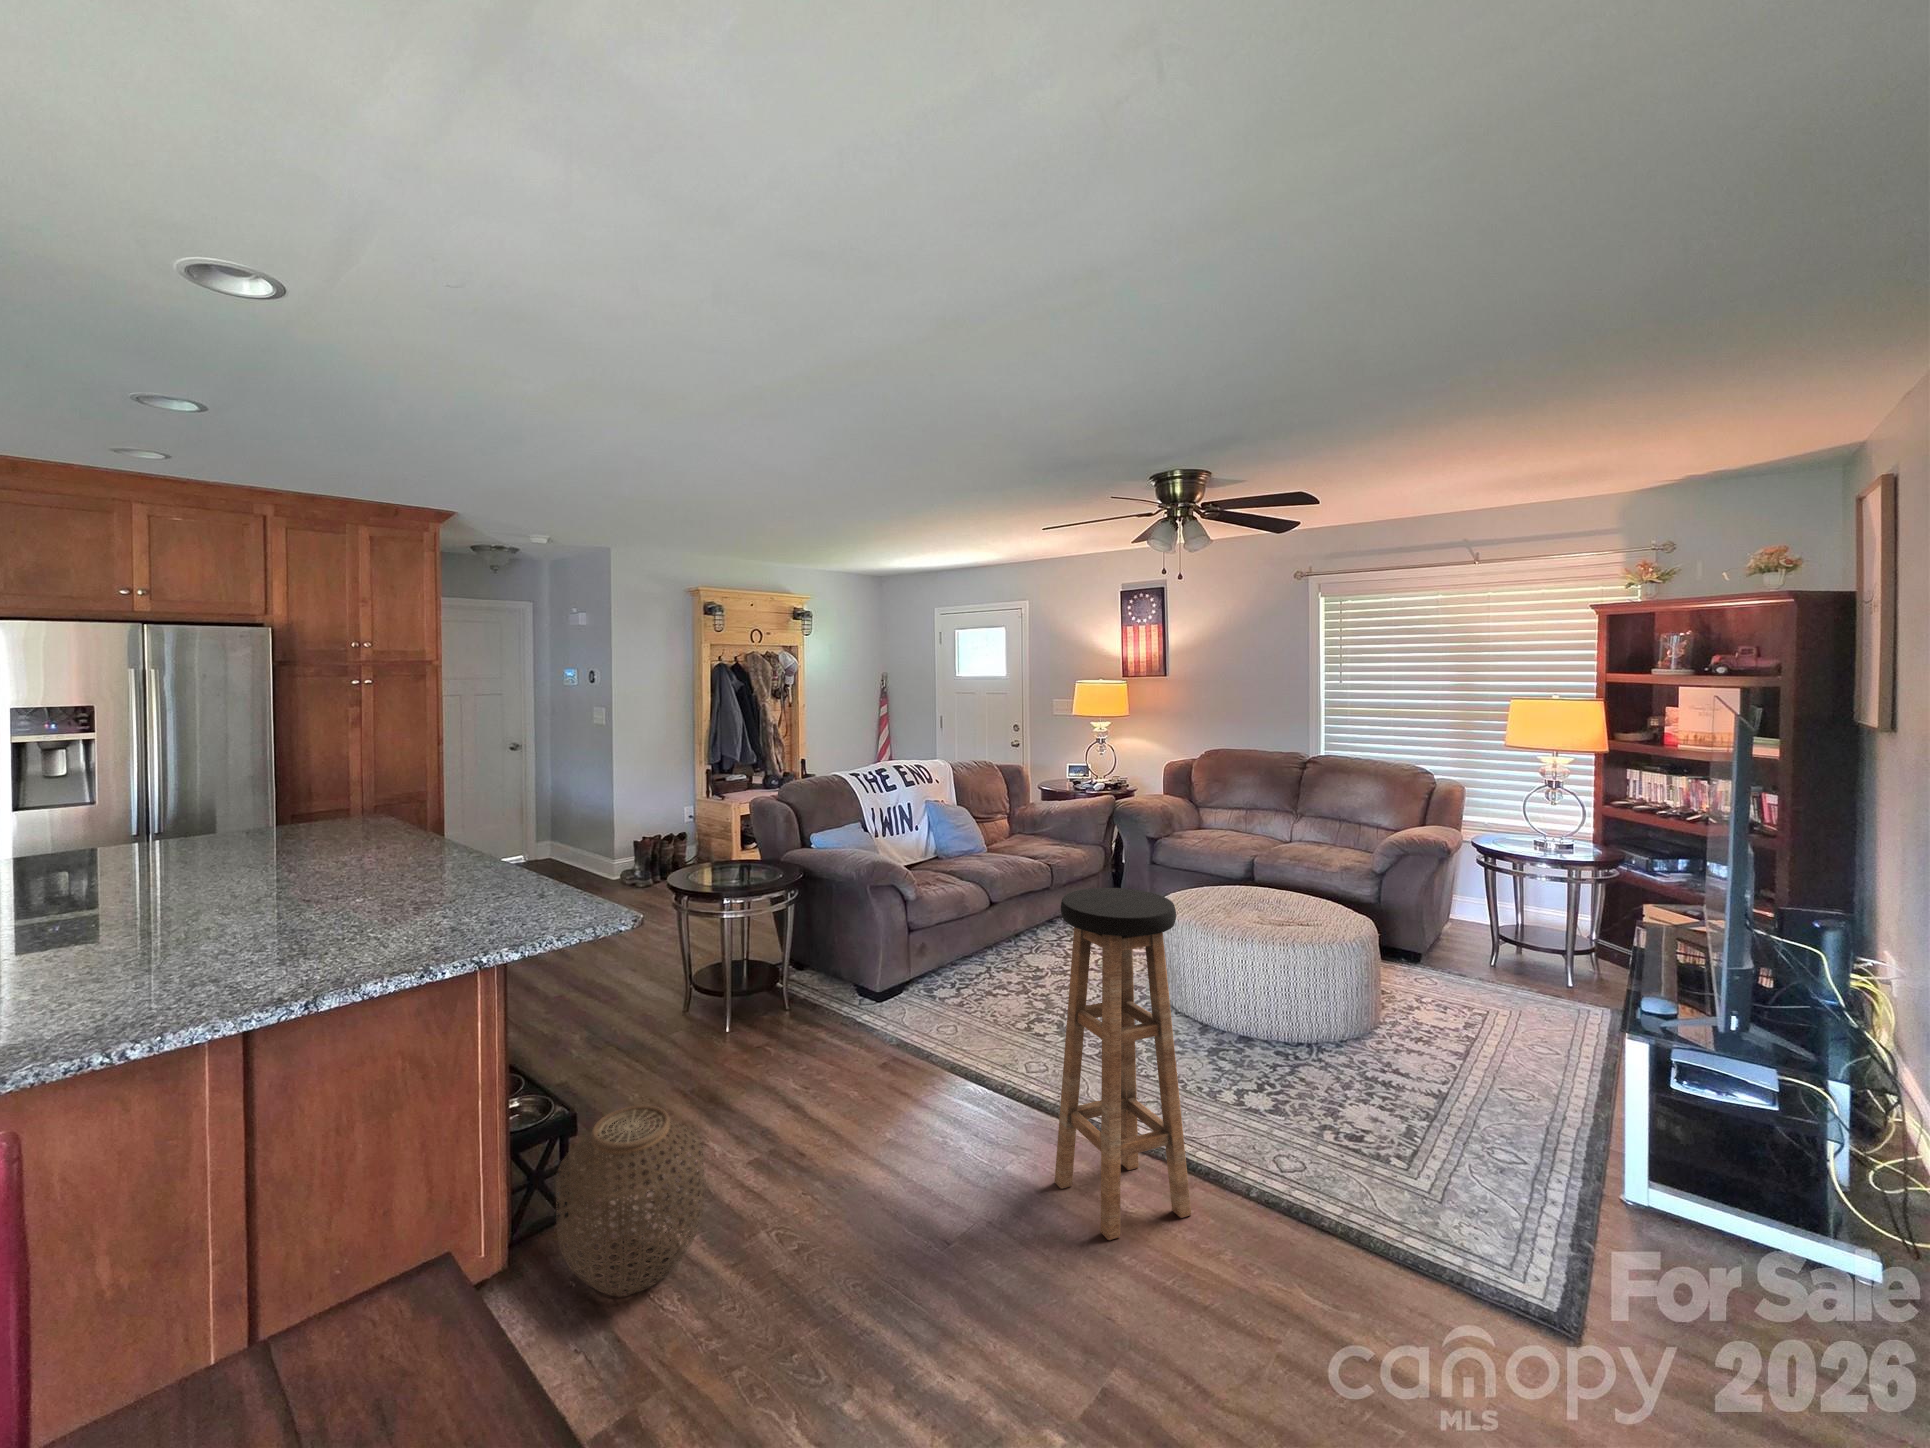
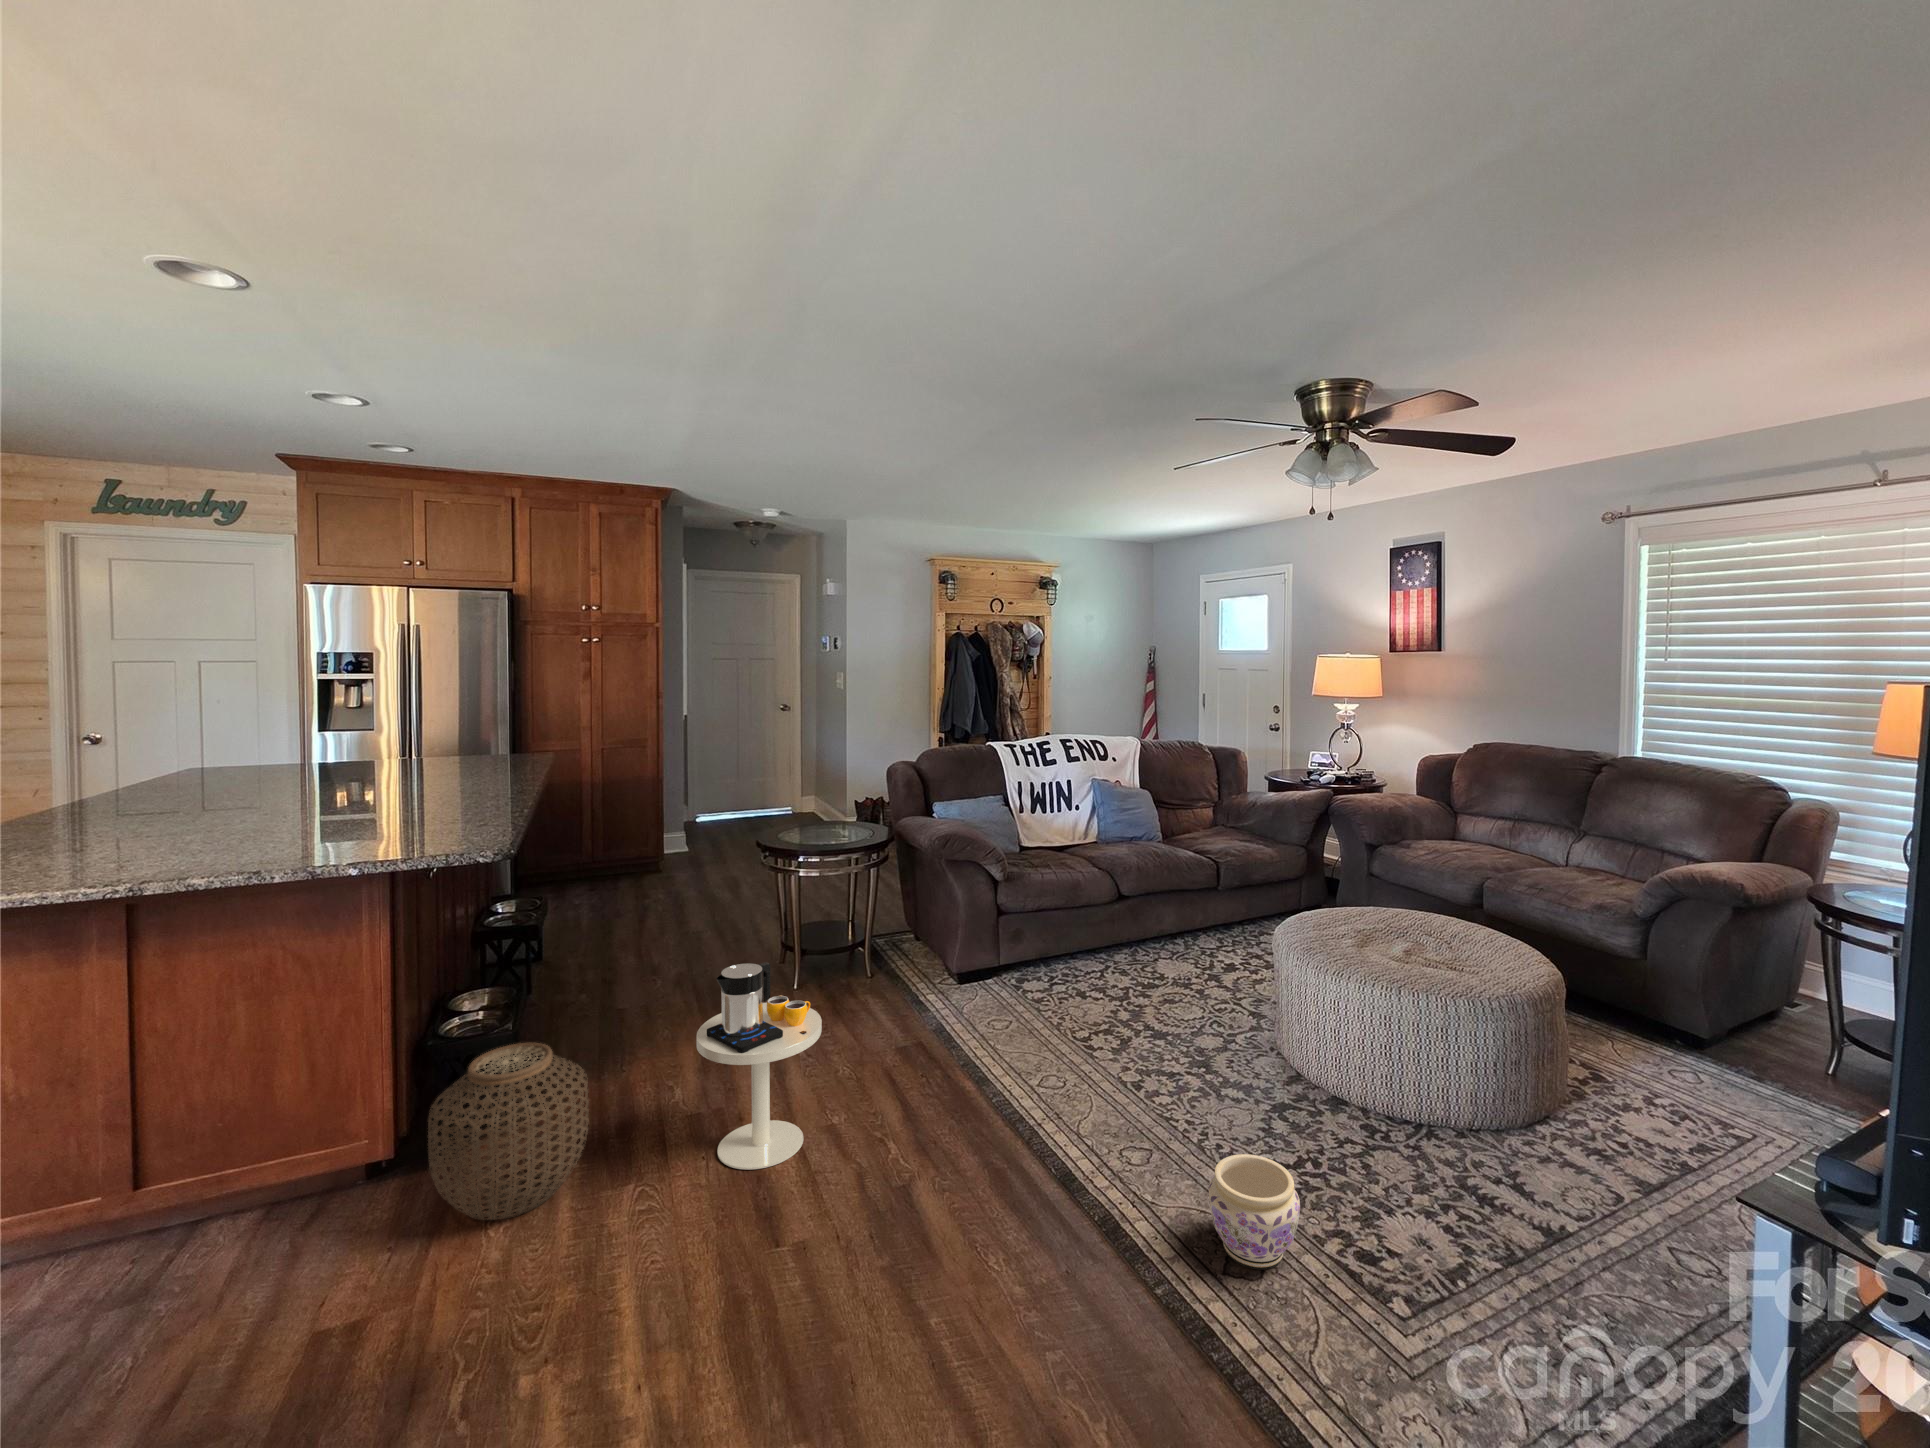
bar stool: present [1055,888,1191,1240] -> none [947,884,1082,1295]
side table: none [772,992,886,1191] -> present [696,962,822,1170]
planter: none [1241,1082,1317,1167] -> present [1209,1154,1300,1269]

